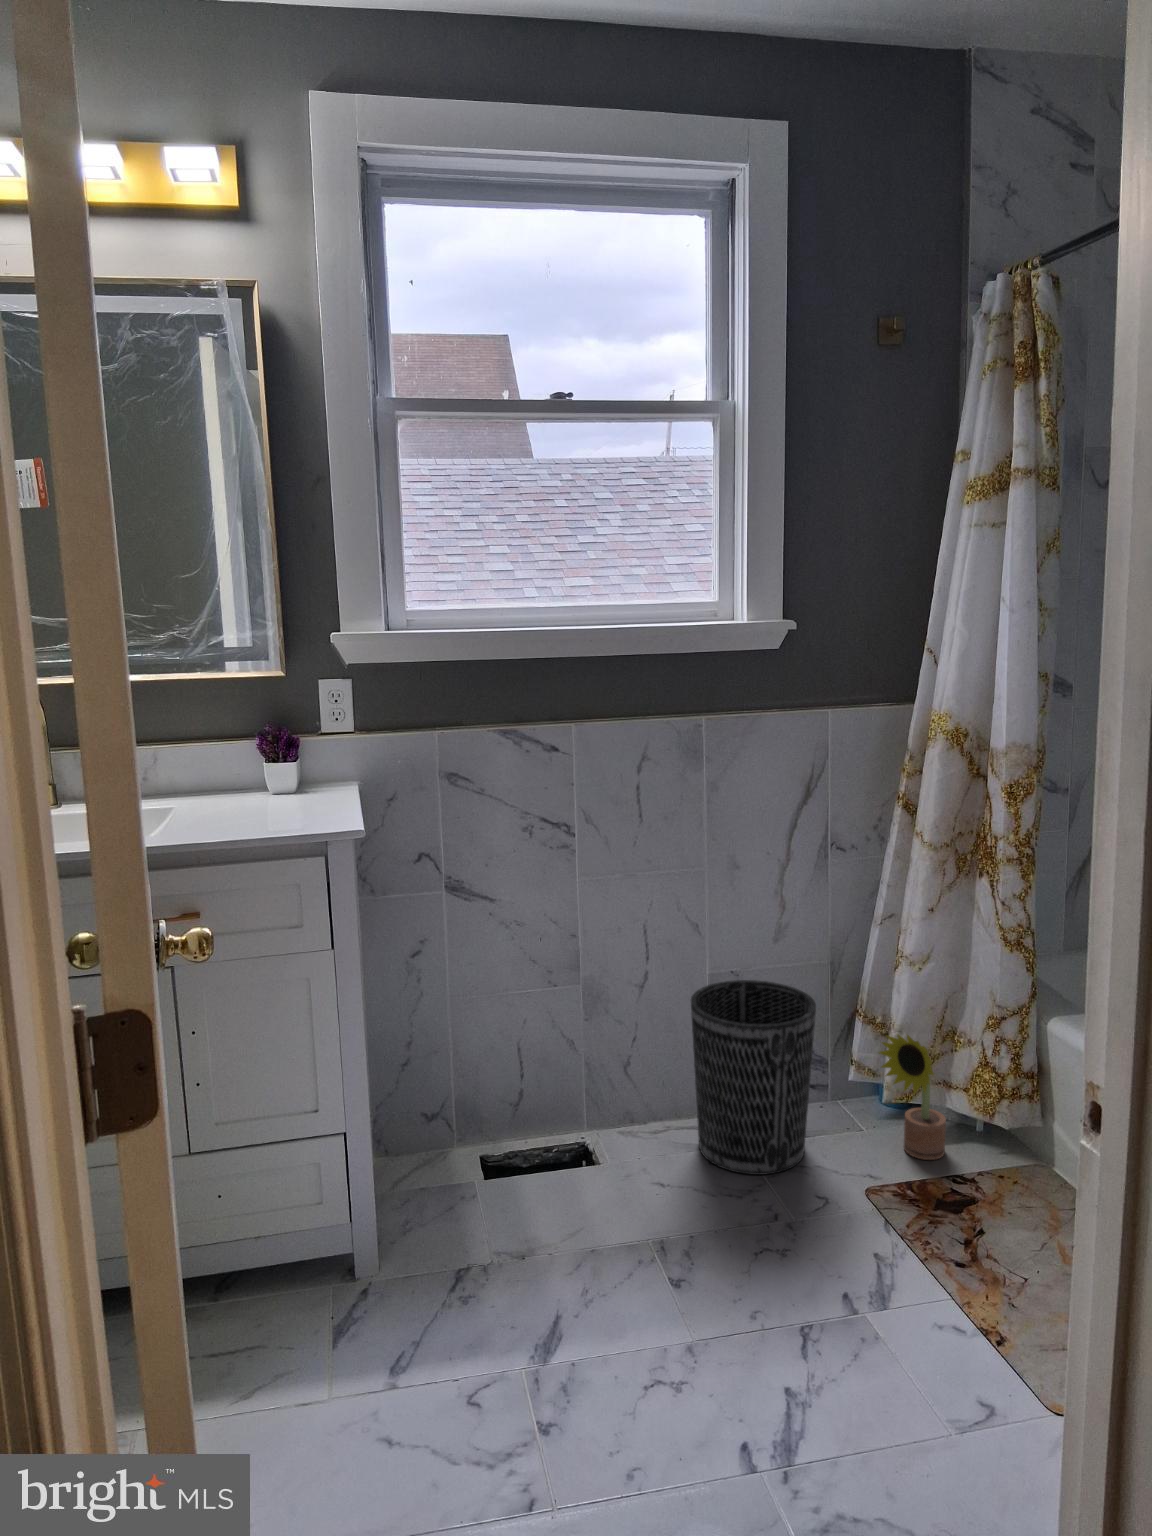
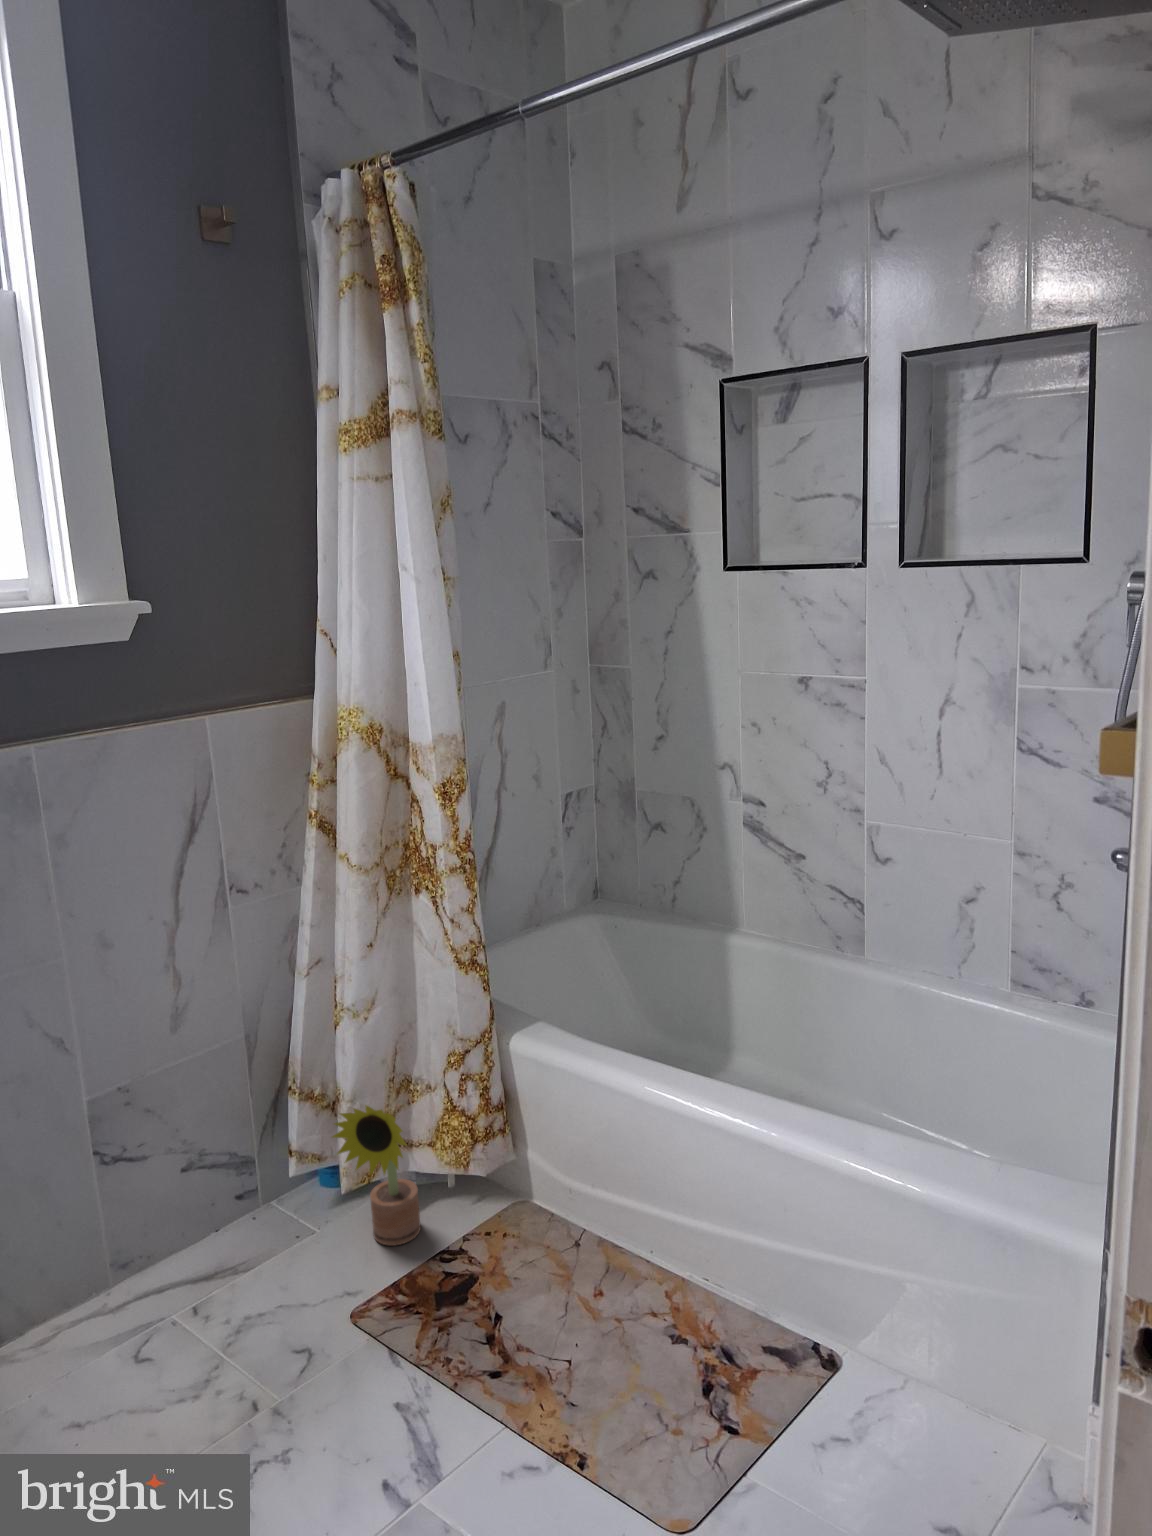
wastebasket: present [691,980,816,1175] -> none [67,1088,259,1374]

